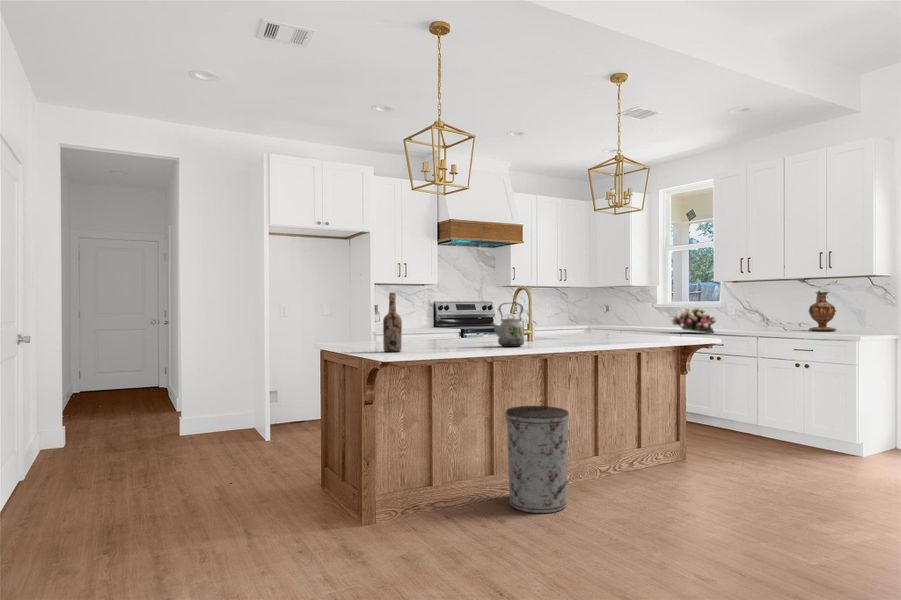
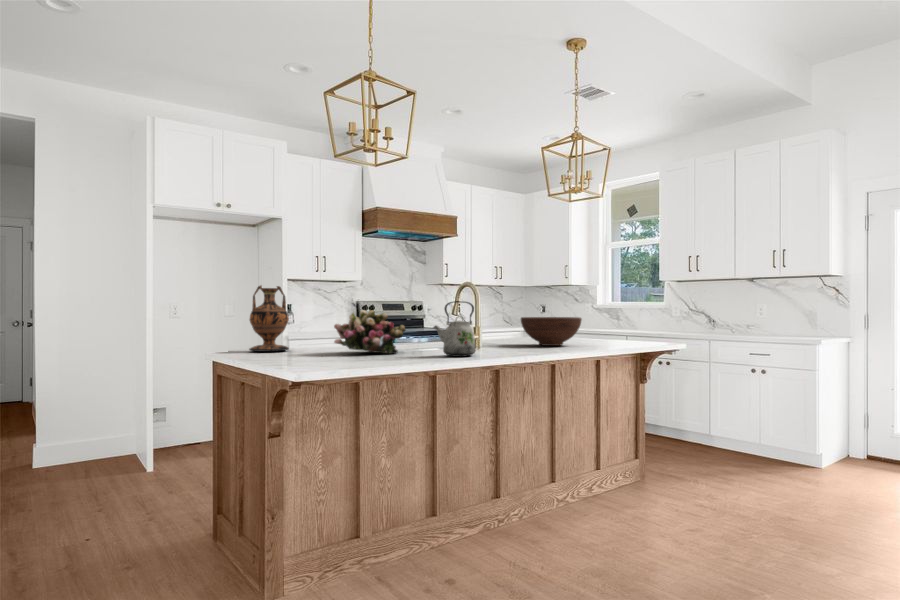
vase: present [809,291,836,331] -> present [249,286,289,352]
wine bottle: present [383,293,402,352] -> none [295,287,320,367]
flower arrangement: present [672,308,716,333] -> present [334,310,406,354]
fruit bowl: none [569,316,622,340] -> present [521,317,582,346]
trash can: present [506,406,569,513] -> none [452,428,531,567]

